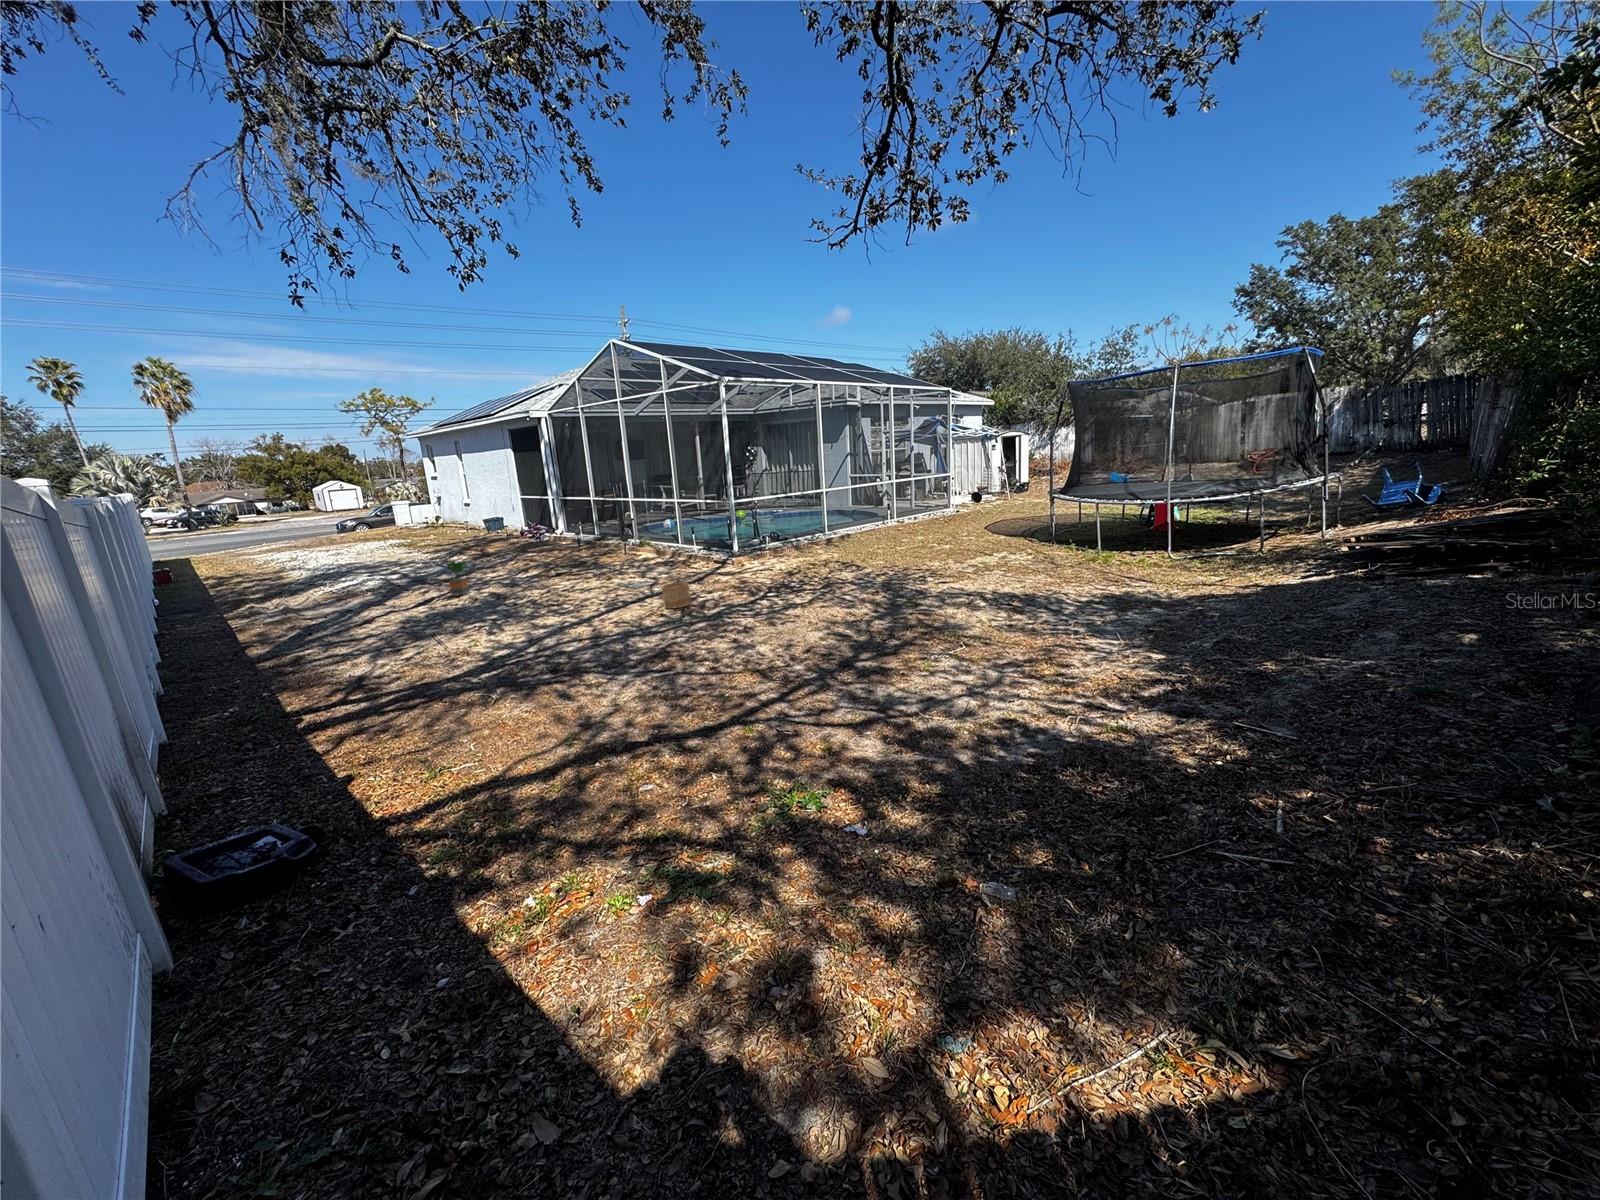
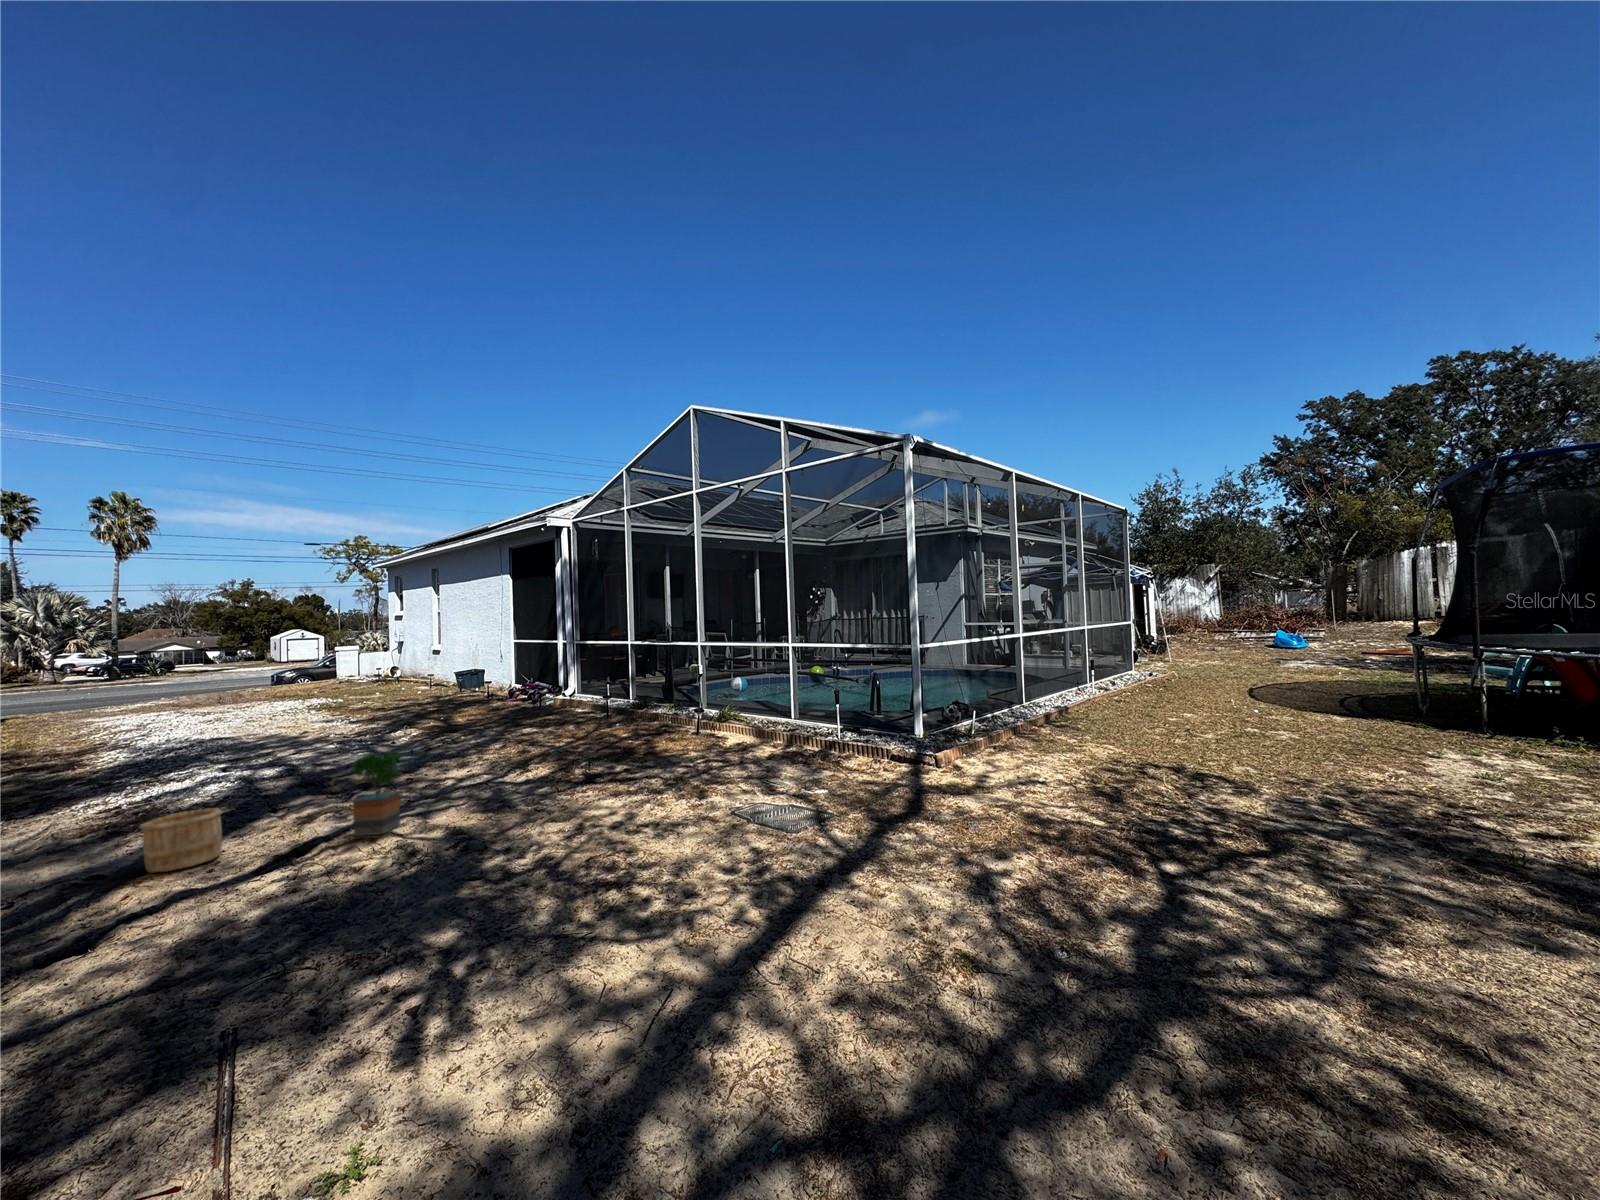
wooden bucket: present [661,582,691,609] -> present [140,808,222,872]

